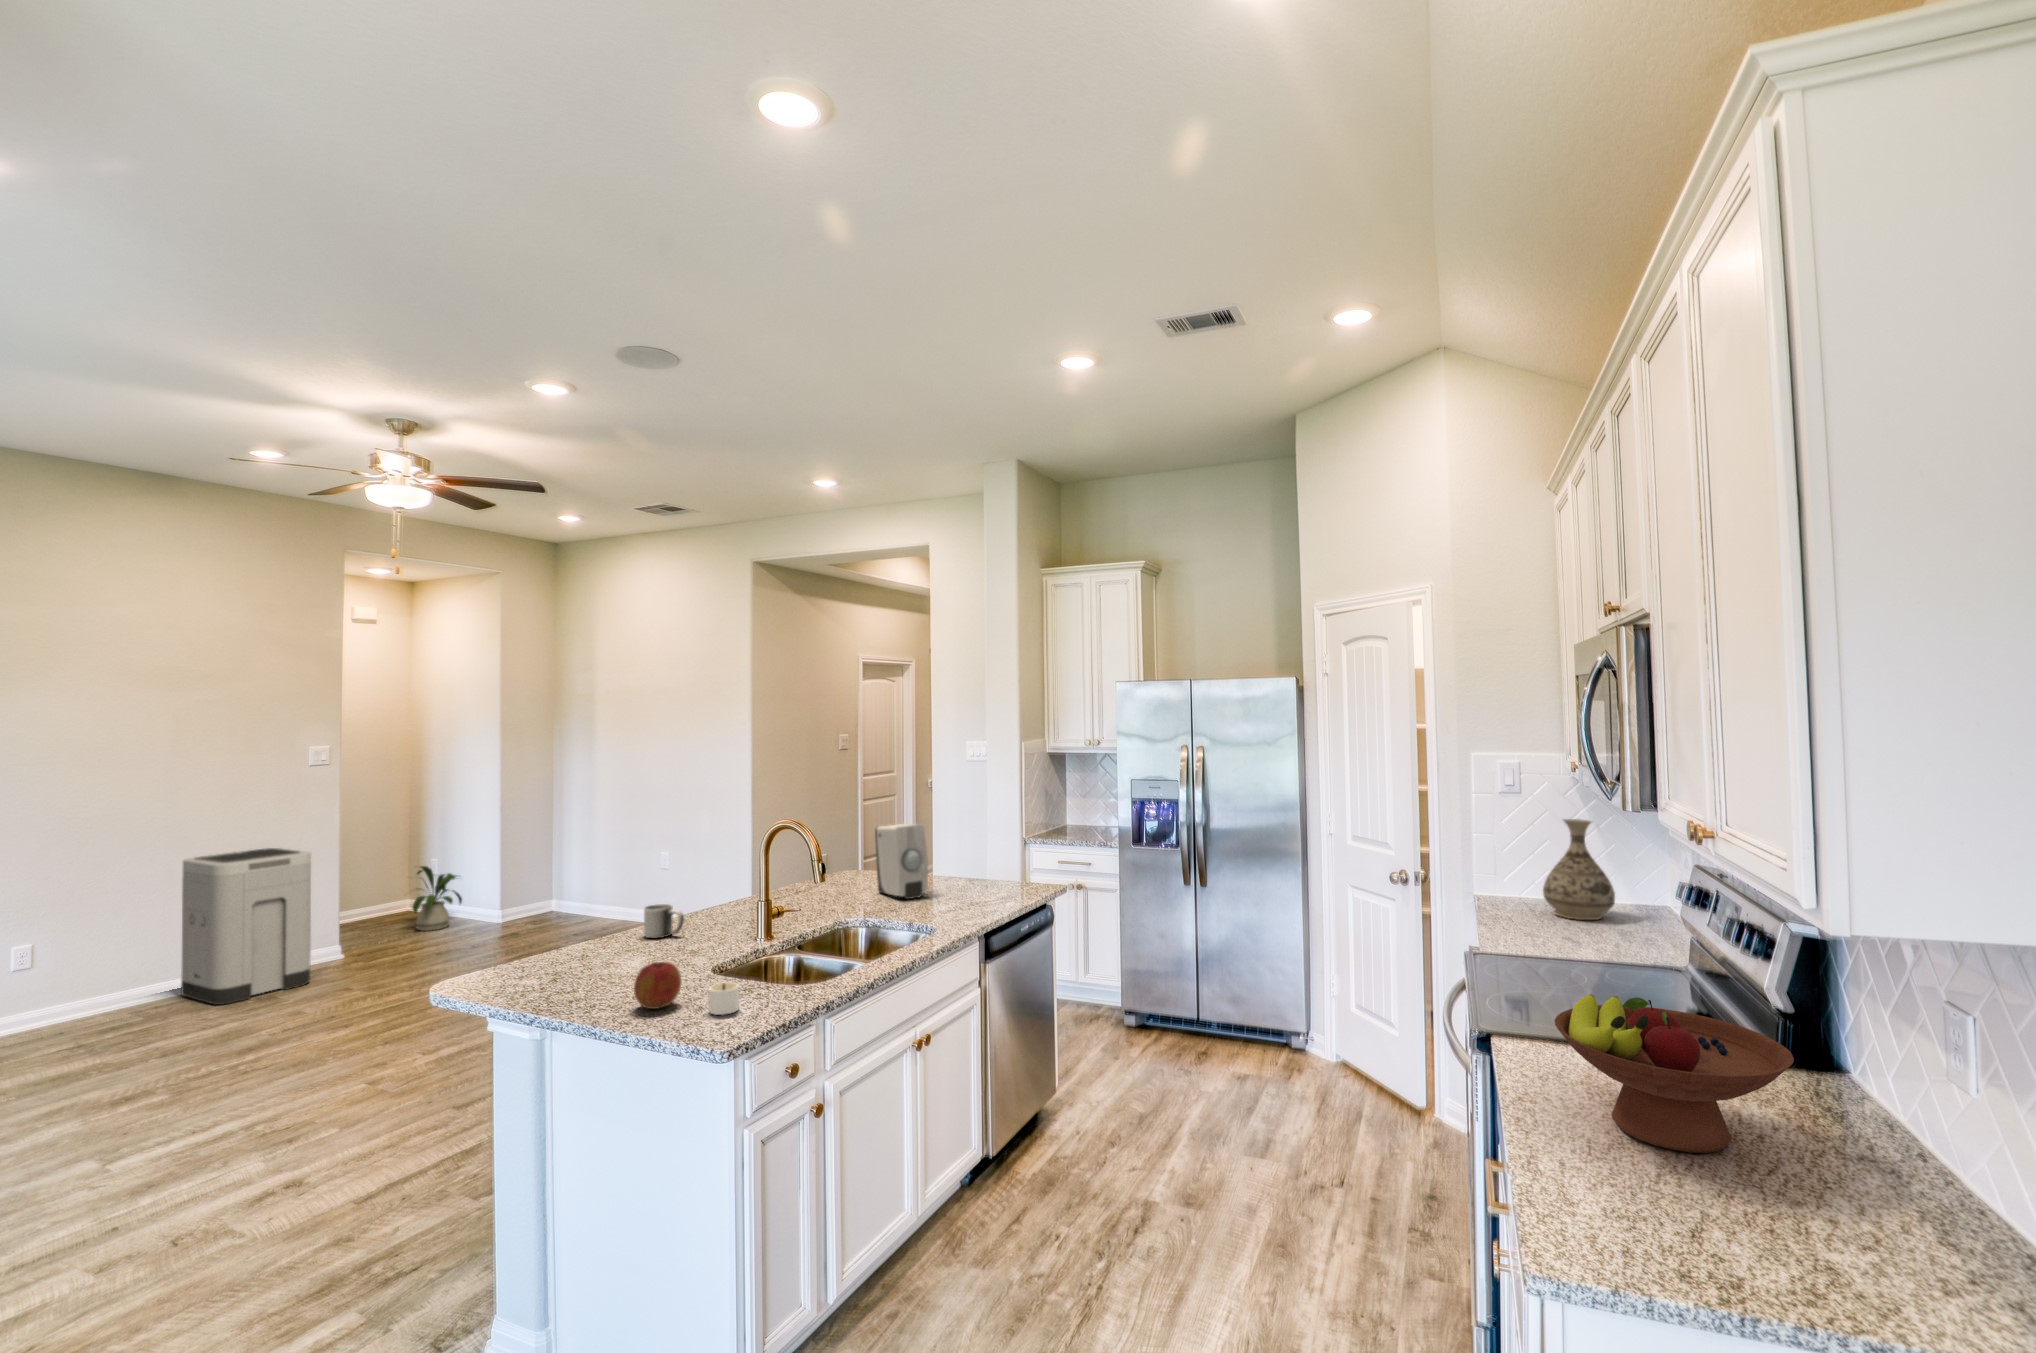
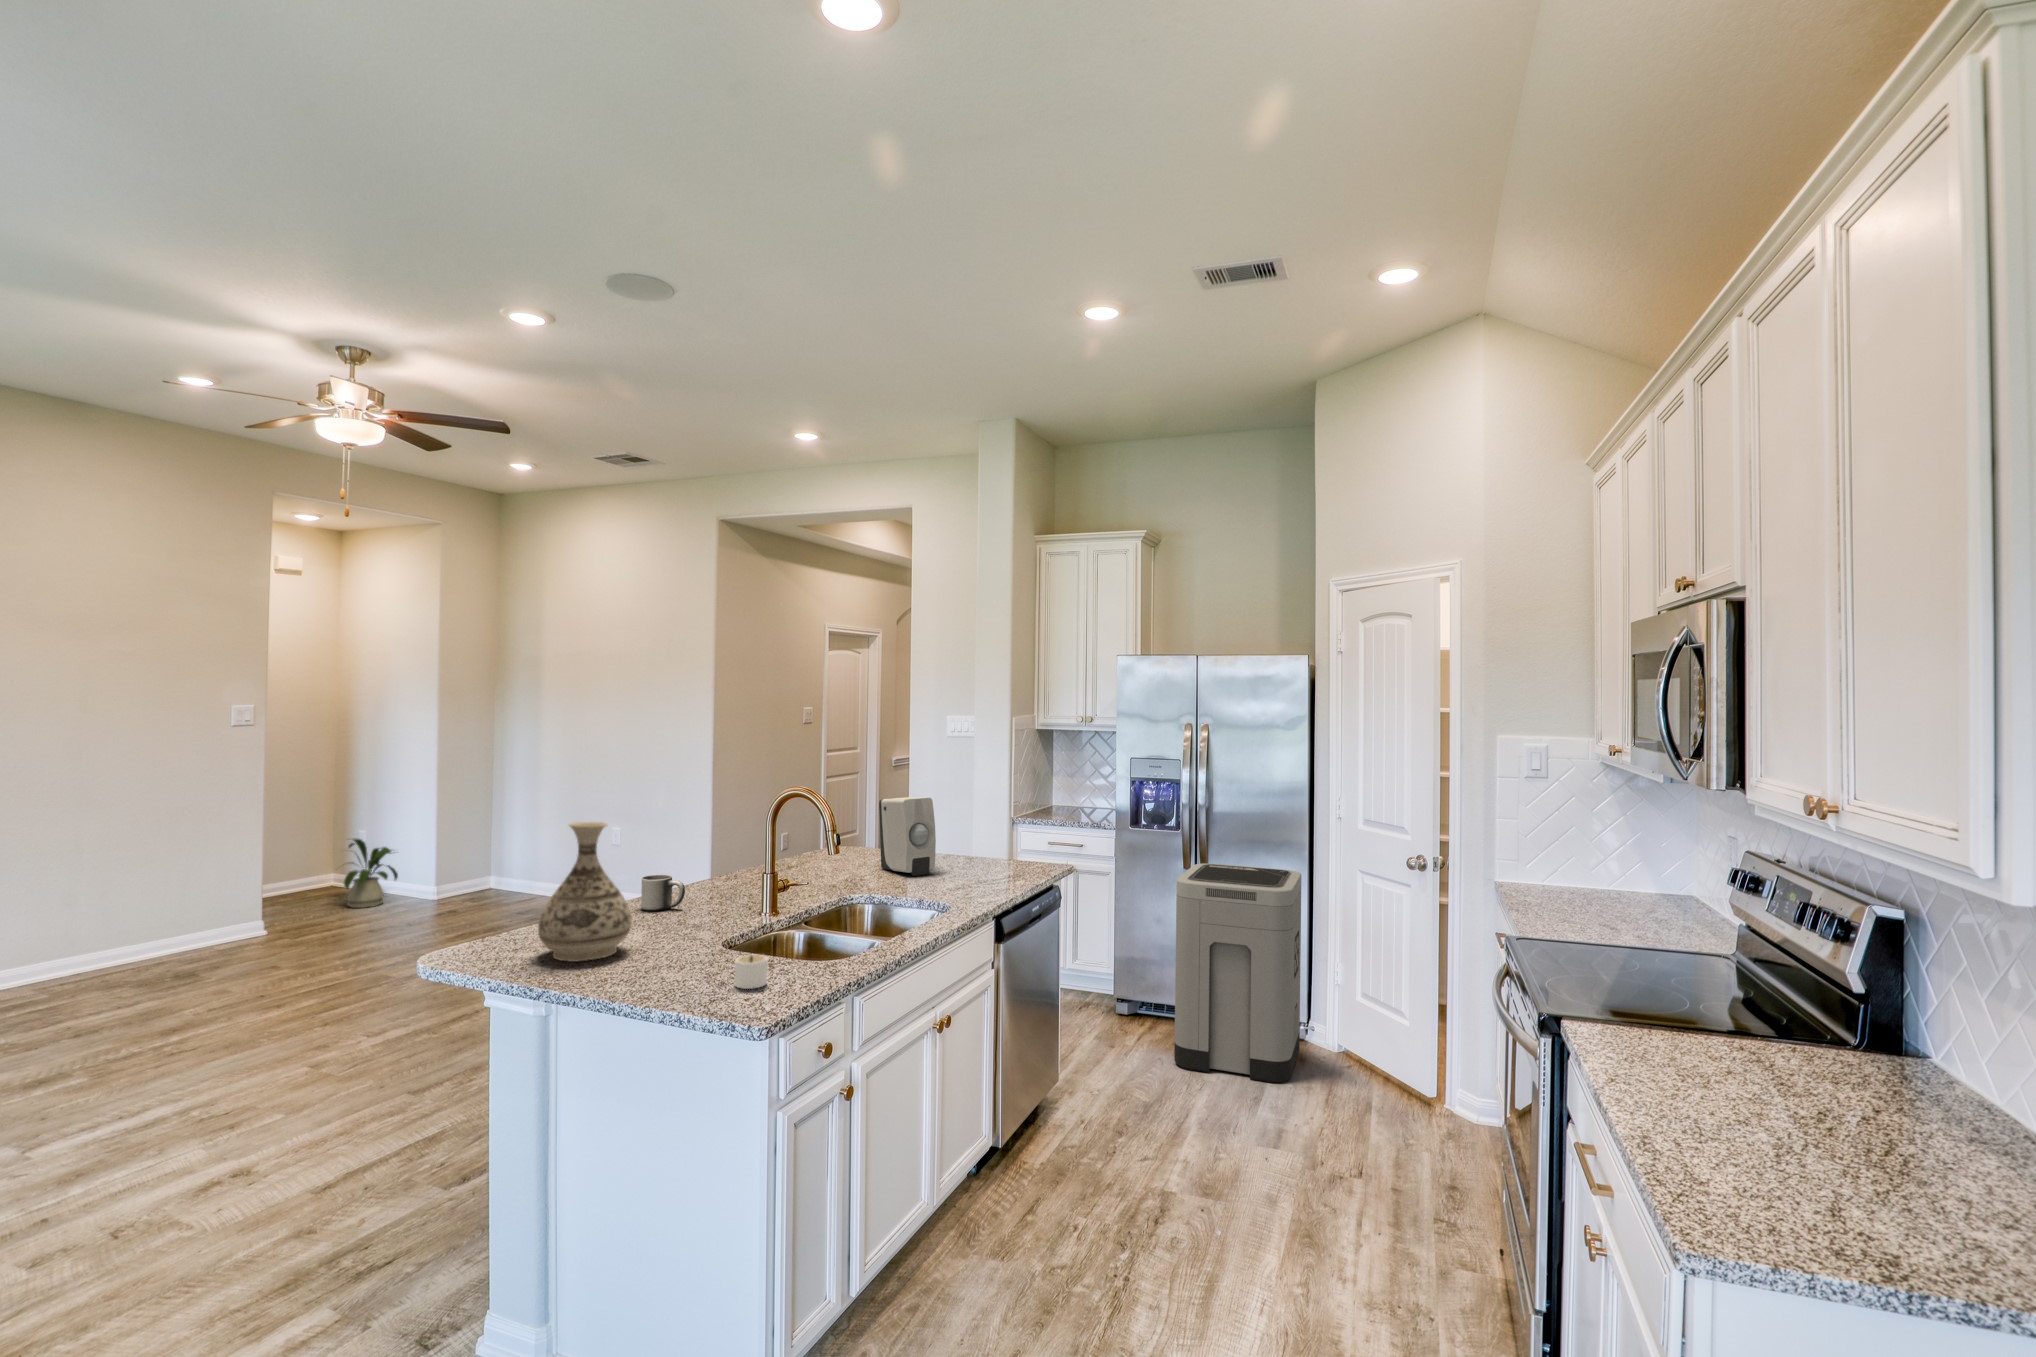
vase: present [1543,819,1615,920] -> present [538,822,631,962]
trash can: present [181,848,311,1005] -> present [1174,864,1301,1083]
apple: present [634,962,681,1009] -> none [652,932,703,982]
fruit bowl: present [1555,994,1794,1153] -> none [1653,972,1910,1133]

